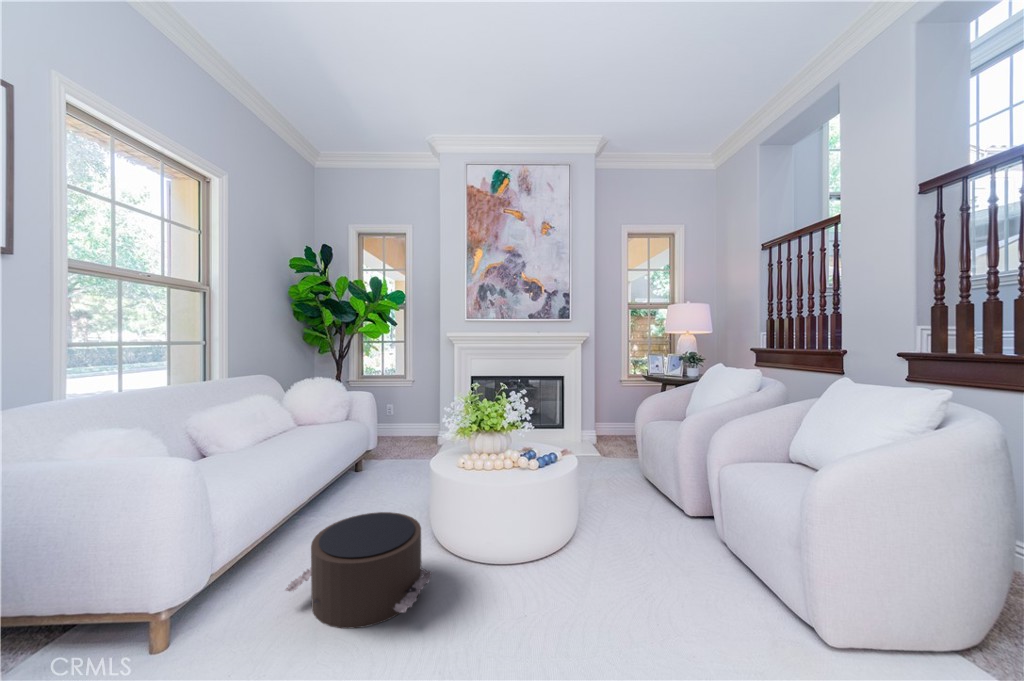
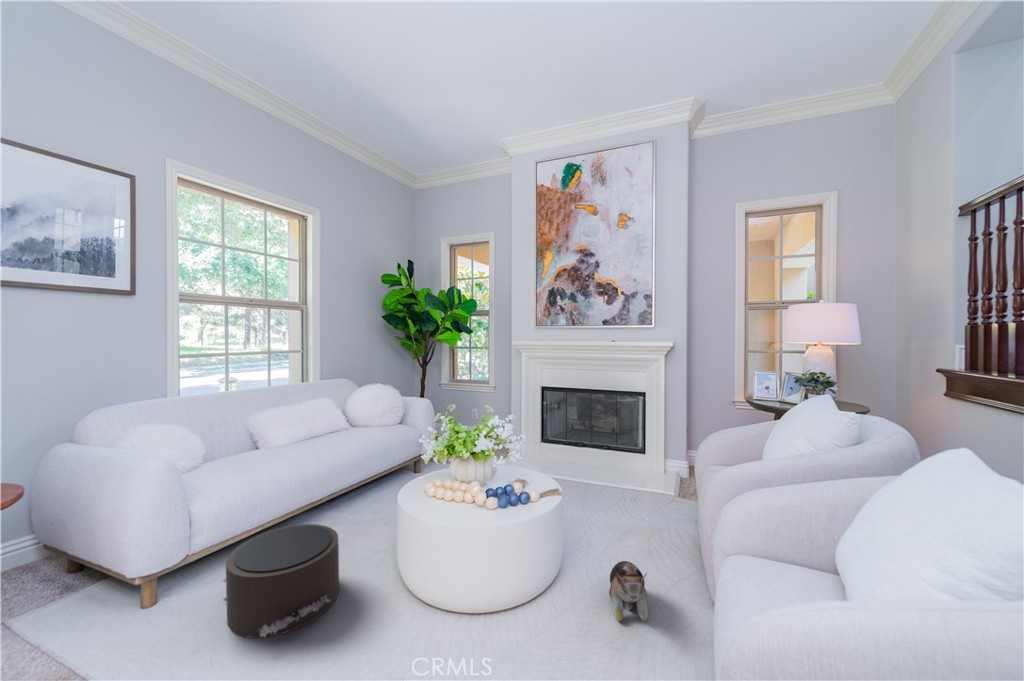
plush toy: none [619,484,673,531] -> present [609,561,648,622]

